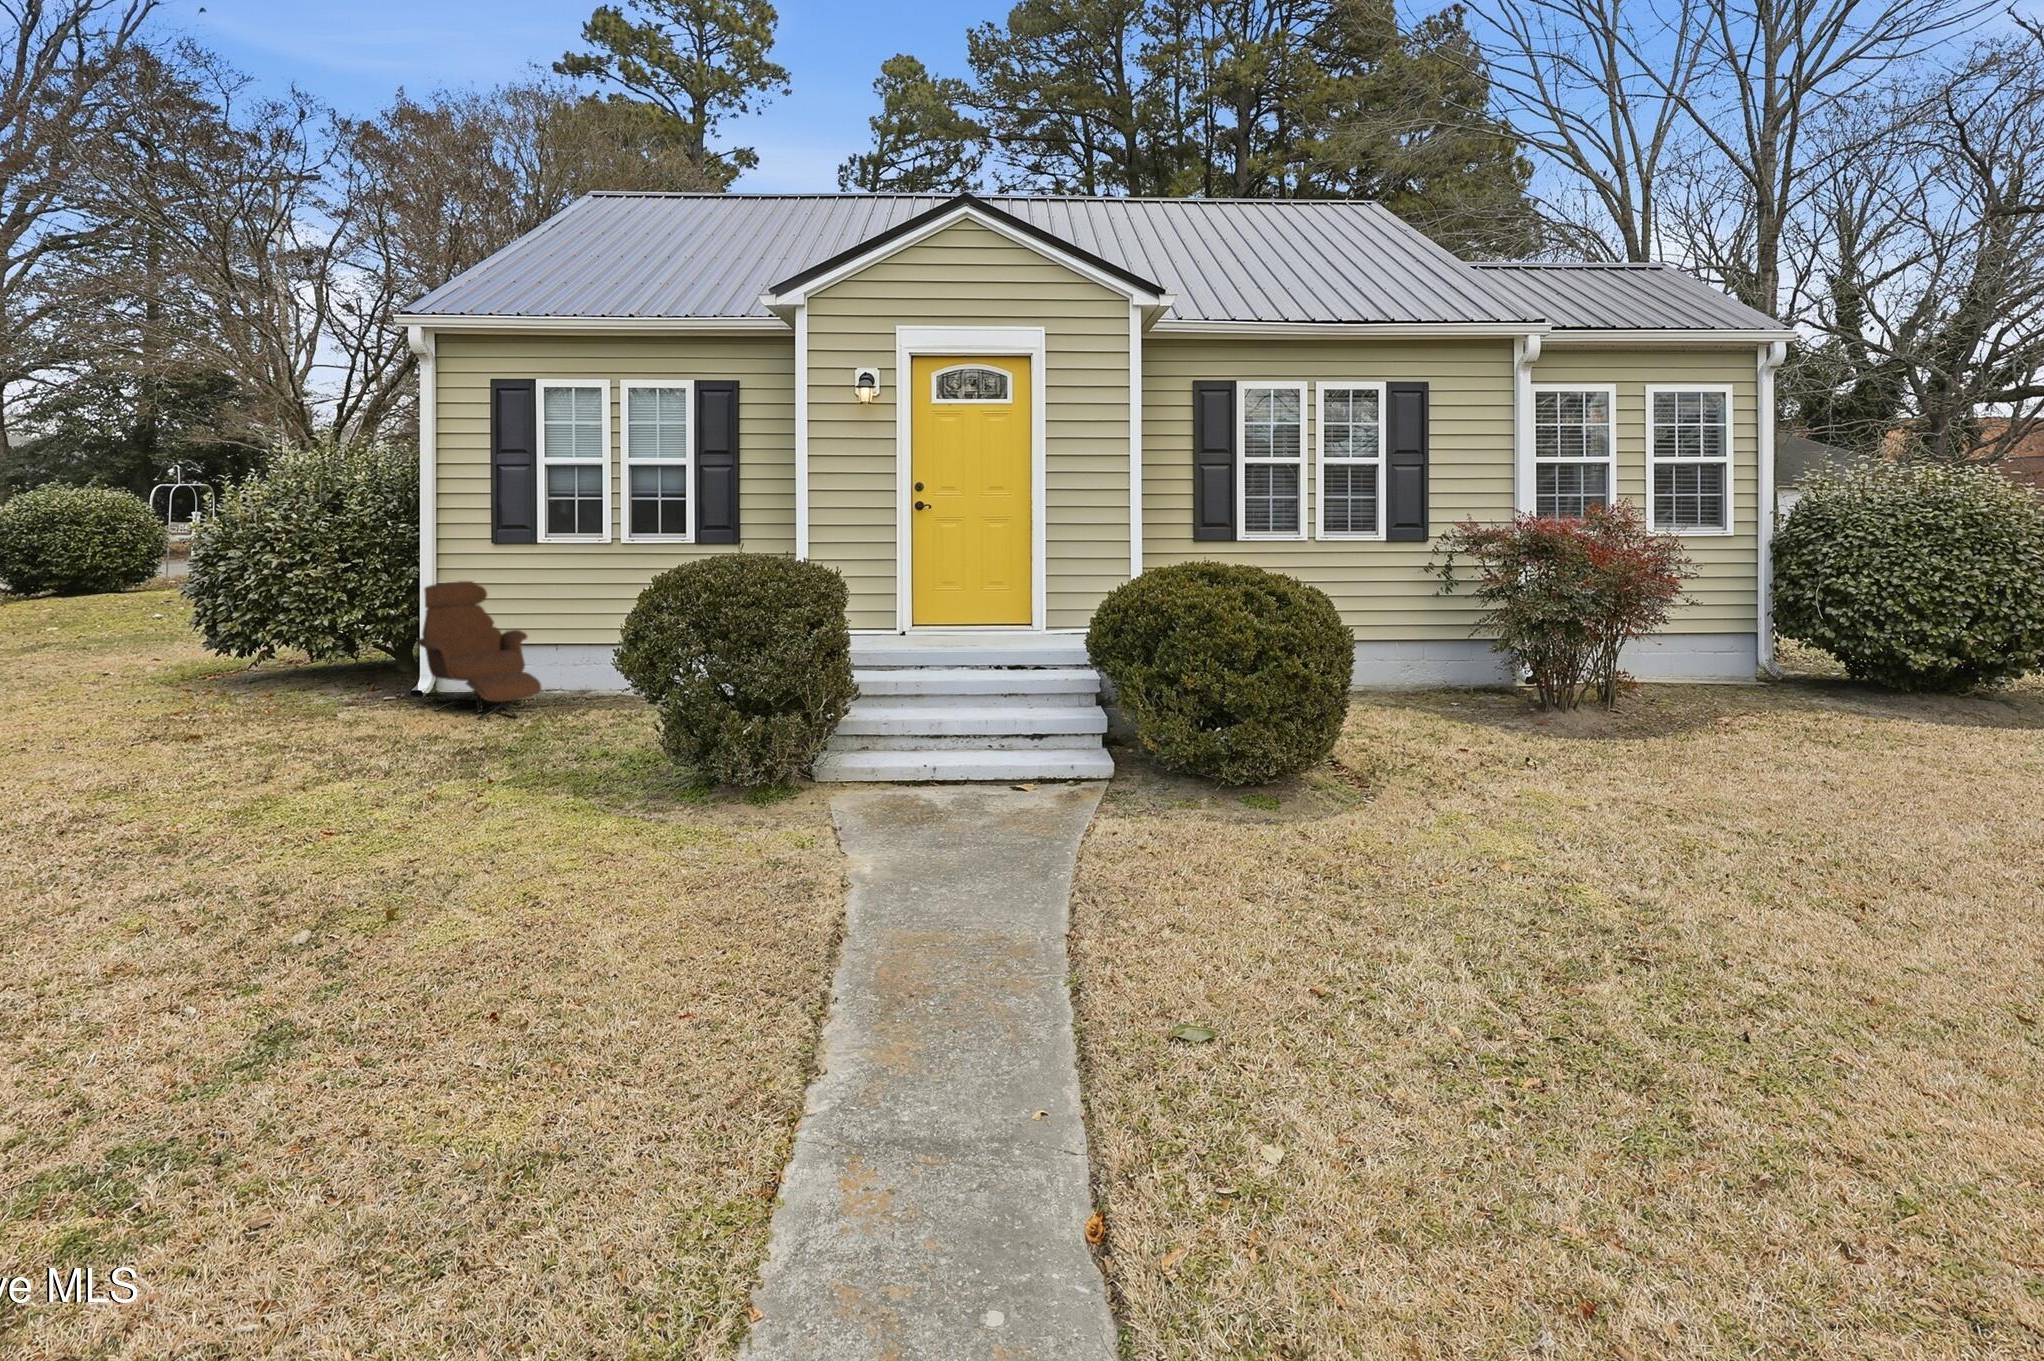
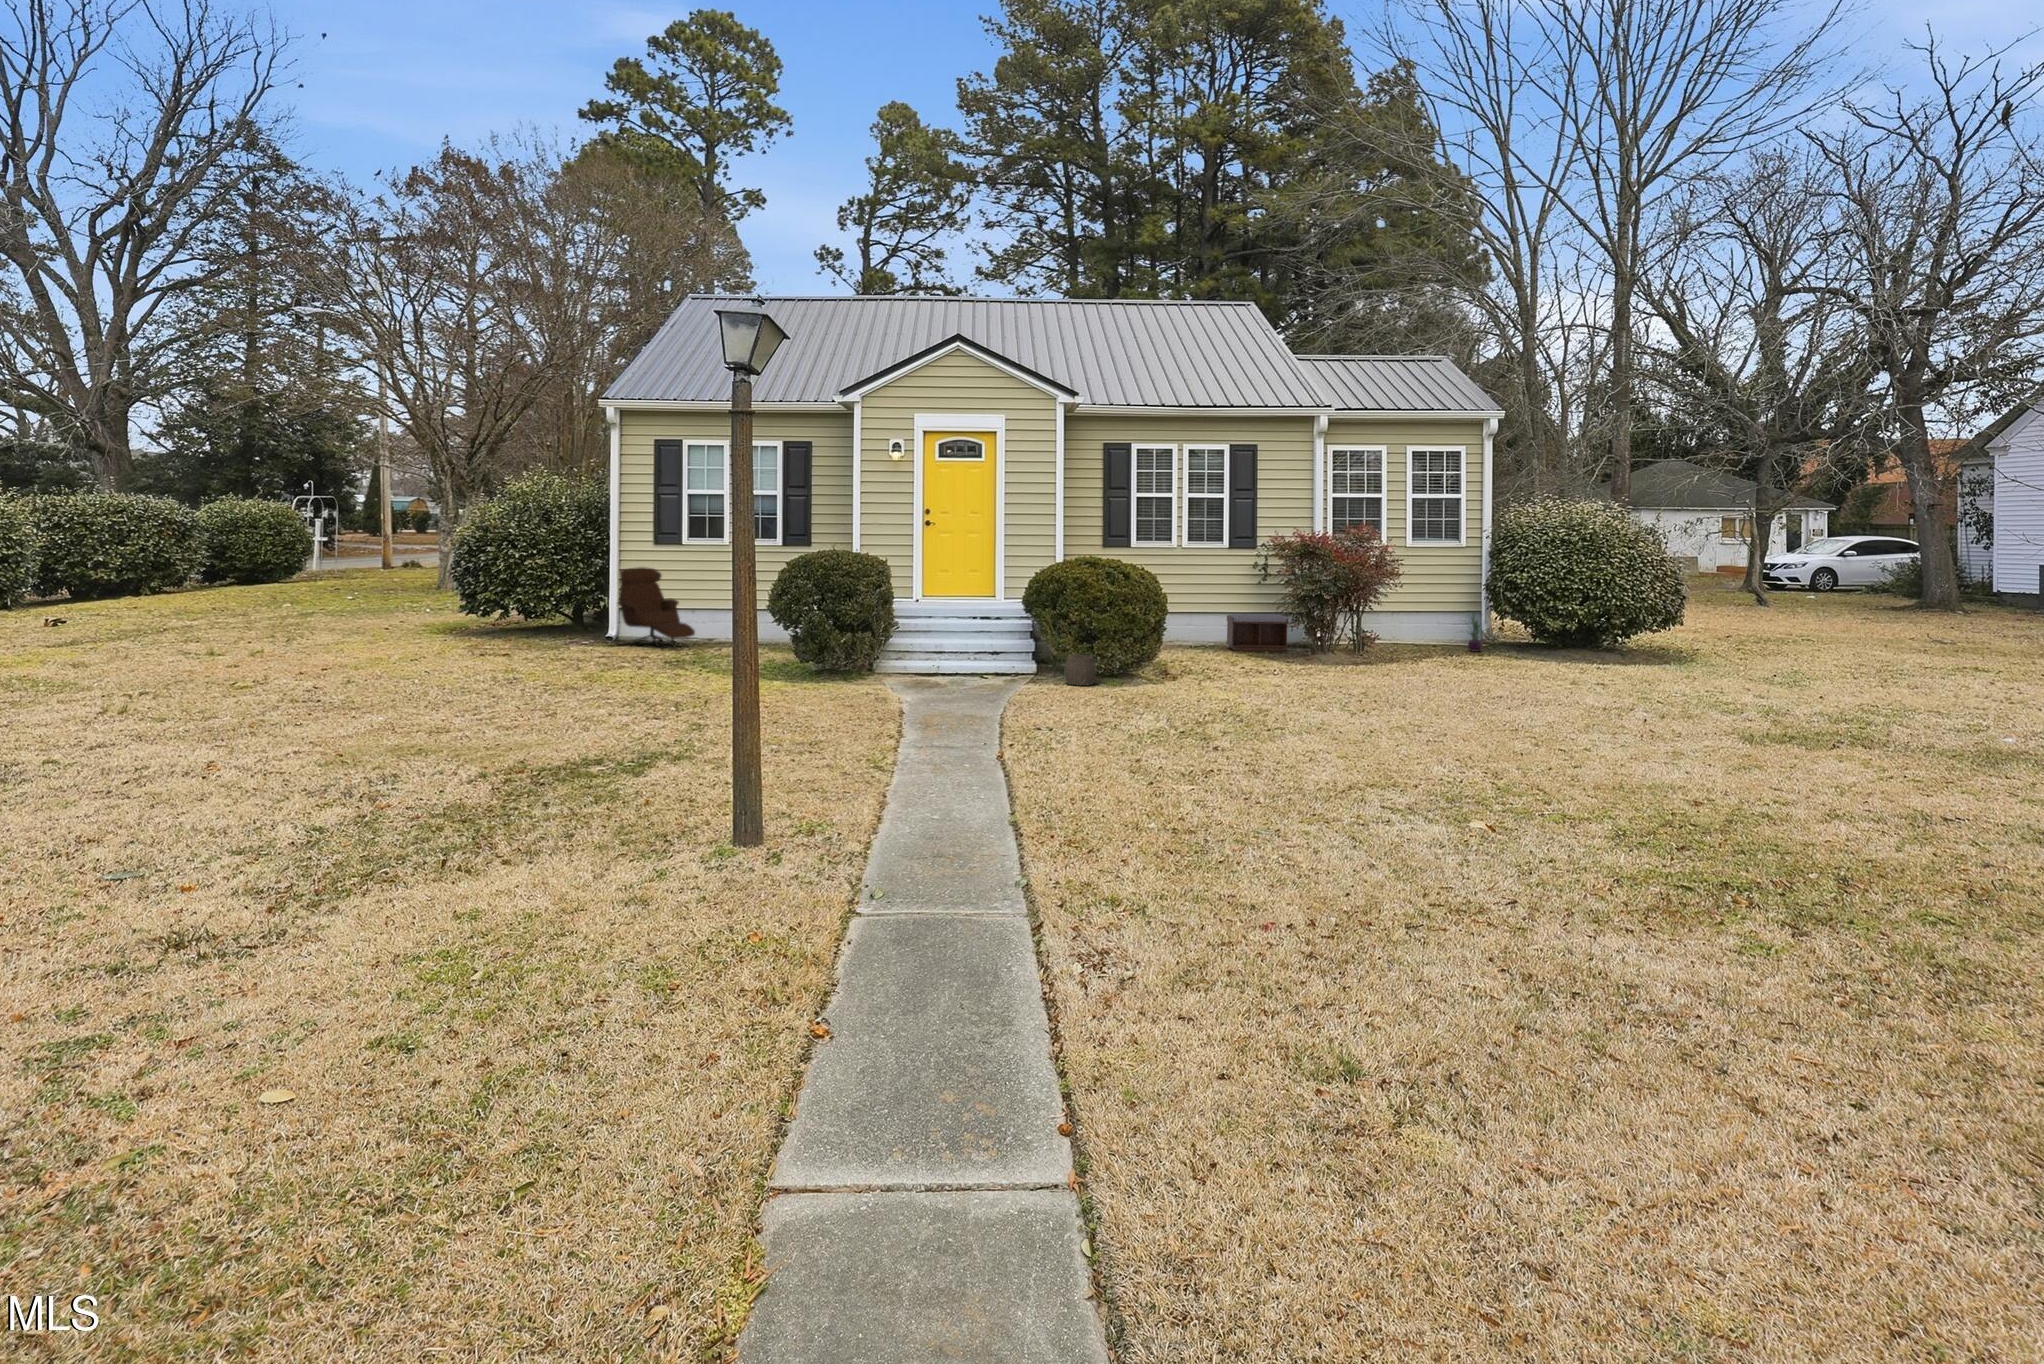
decorative plant: none [1729,634,1796,694] -> present [1467,614,1482,651]
bench: none [1387,642,1489,700] -> present [1226,614,1288,651]
woven basket: none [1179,753,1243,819] -> present [1064,655,1096,686]

